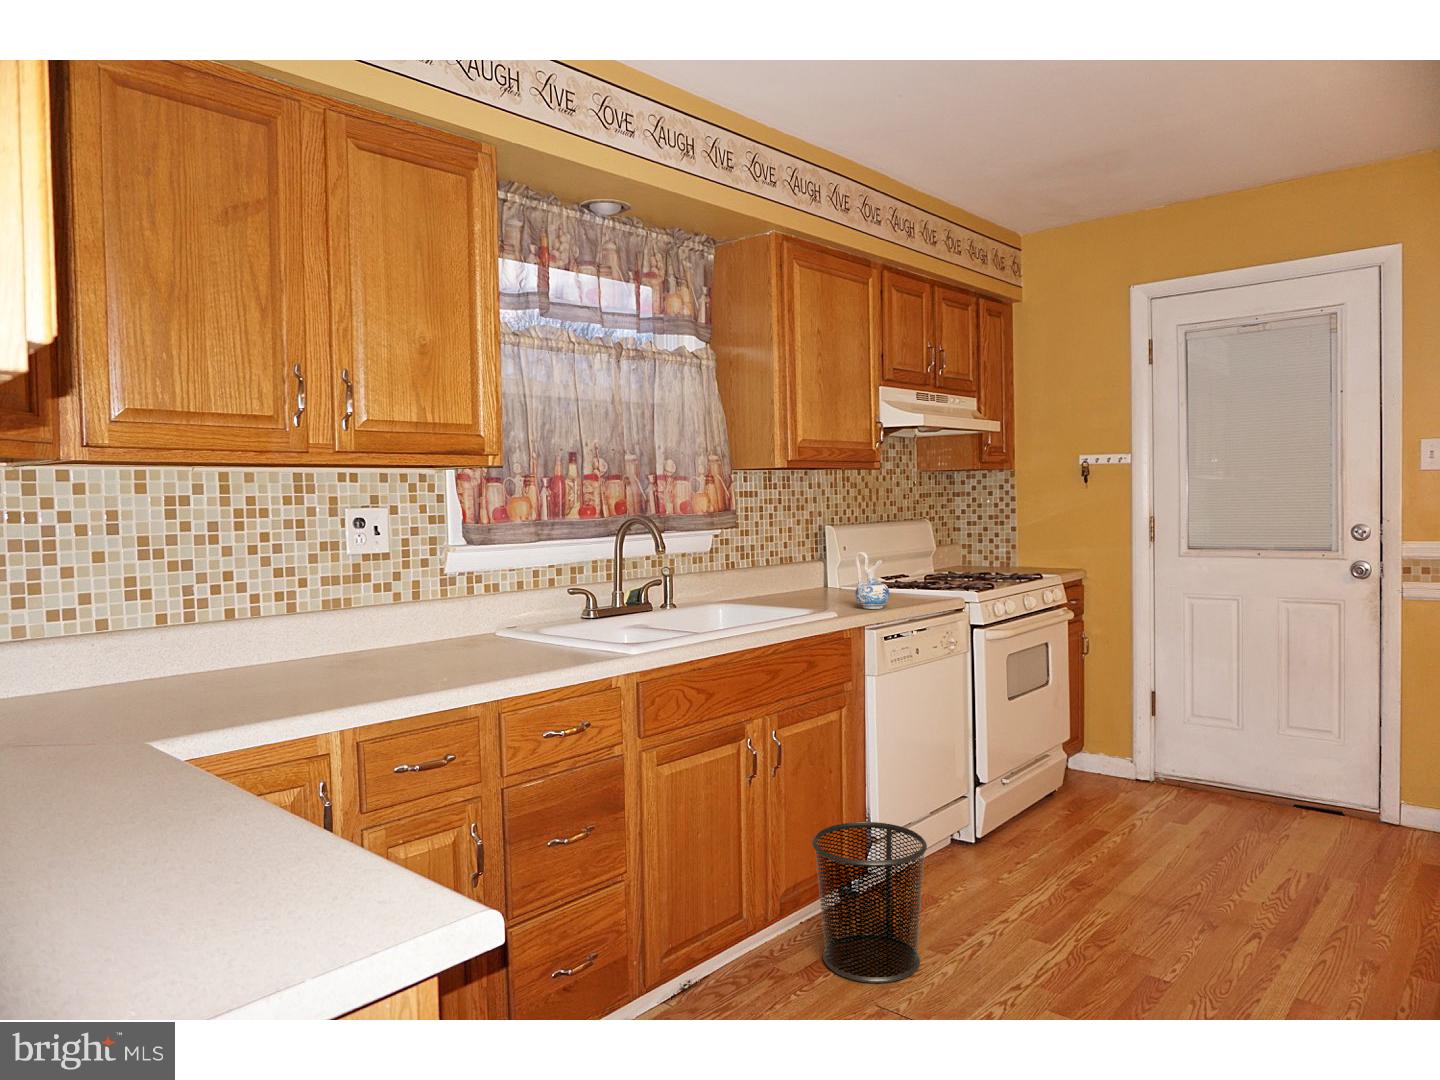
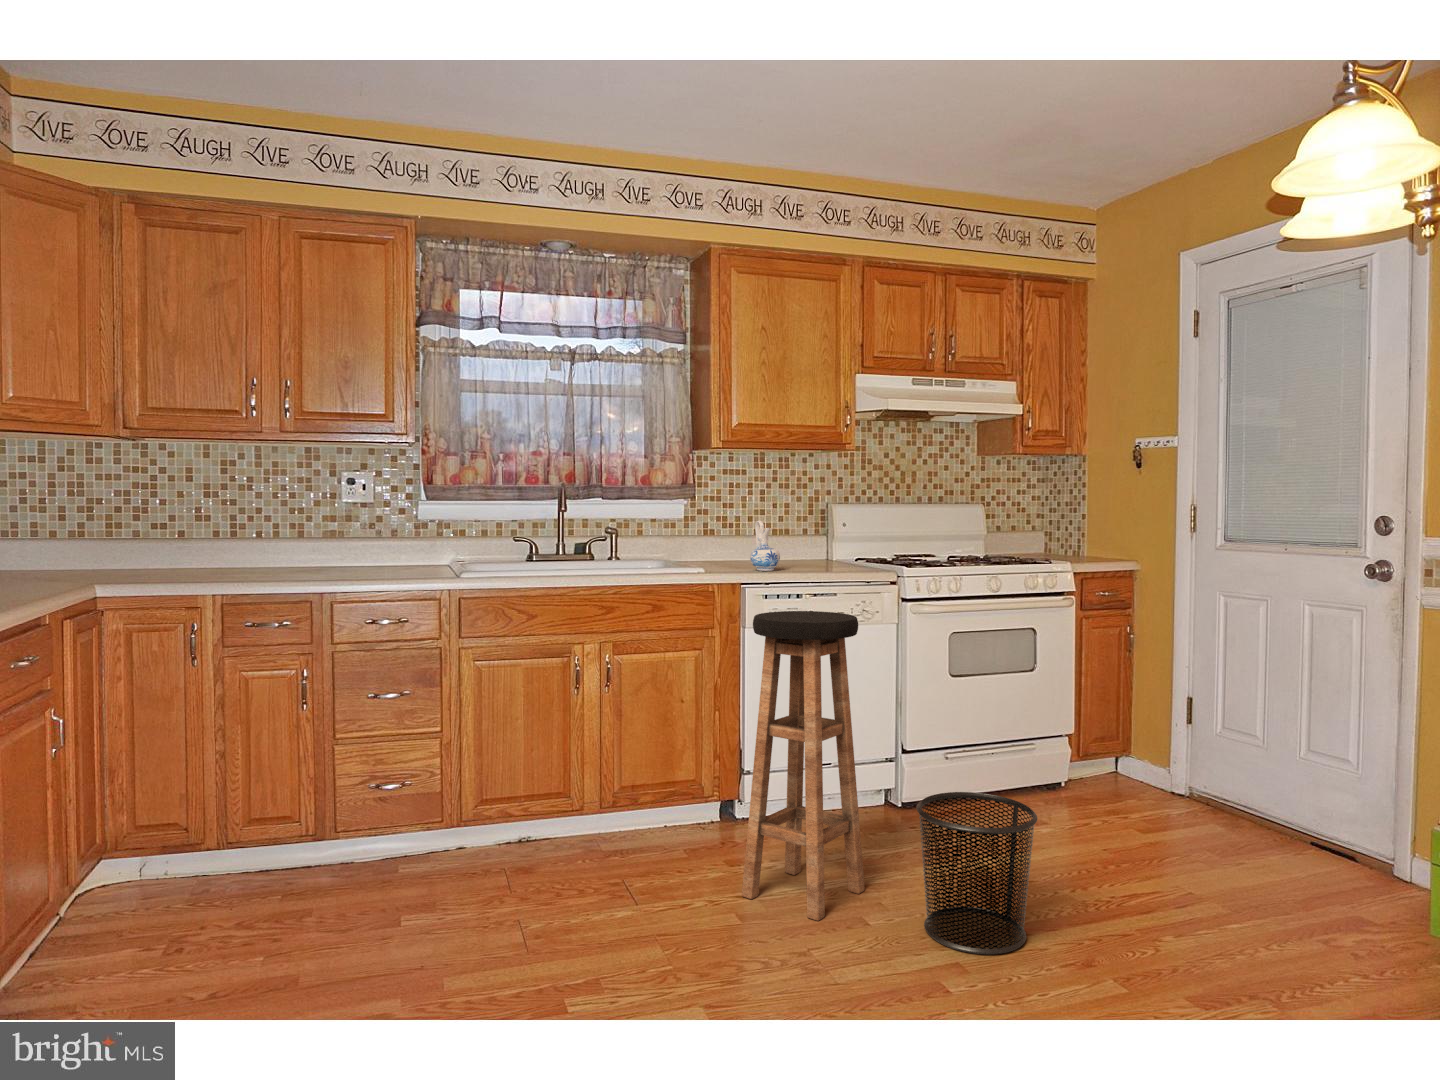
bar stool: none [1013,653,1143,994] -> present [742,611,865,921]
waste bin: present [812,822,927,983] -> present [916,792,1038,955]

